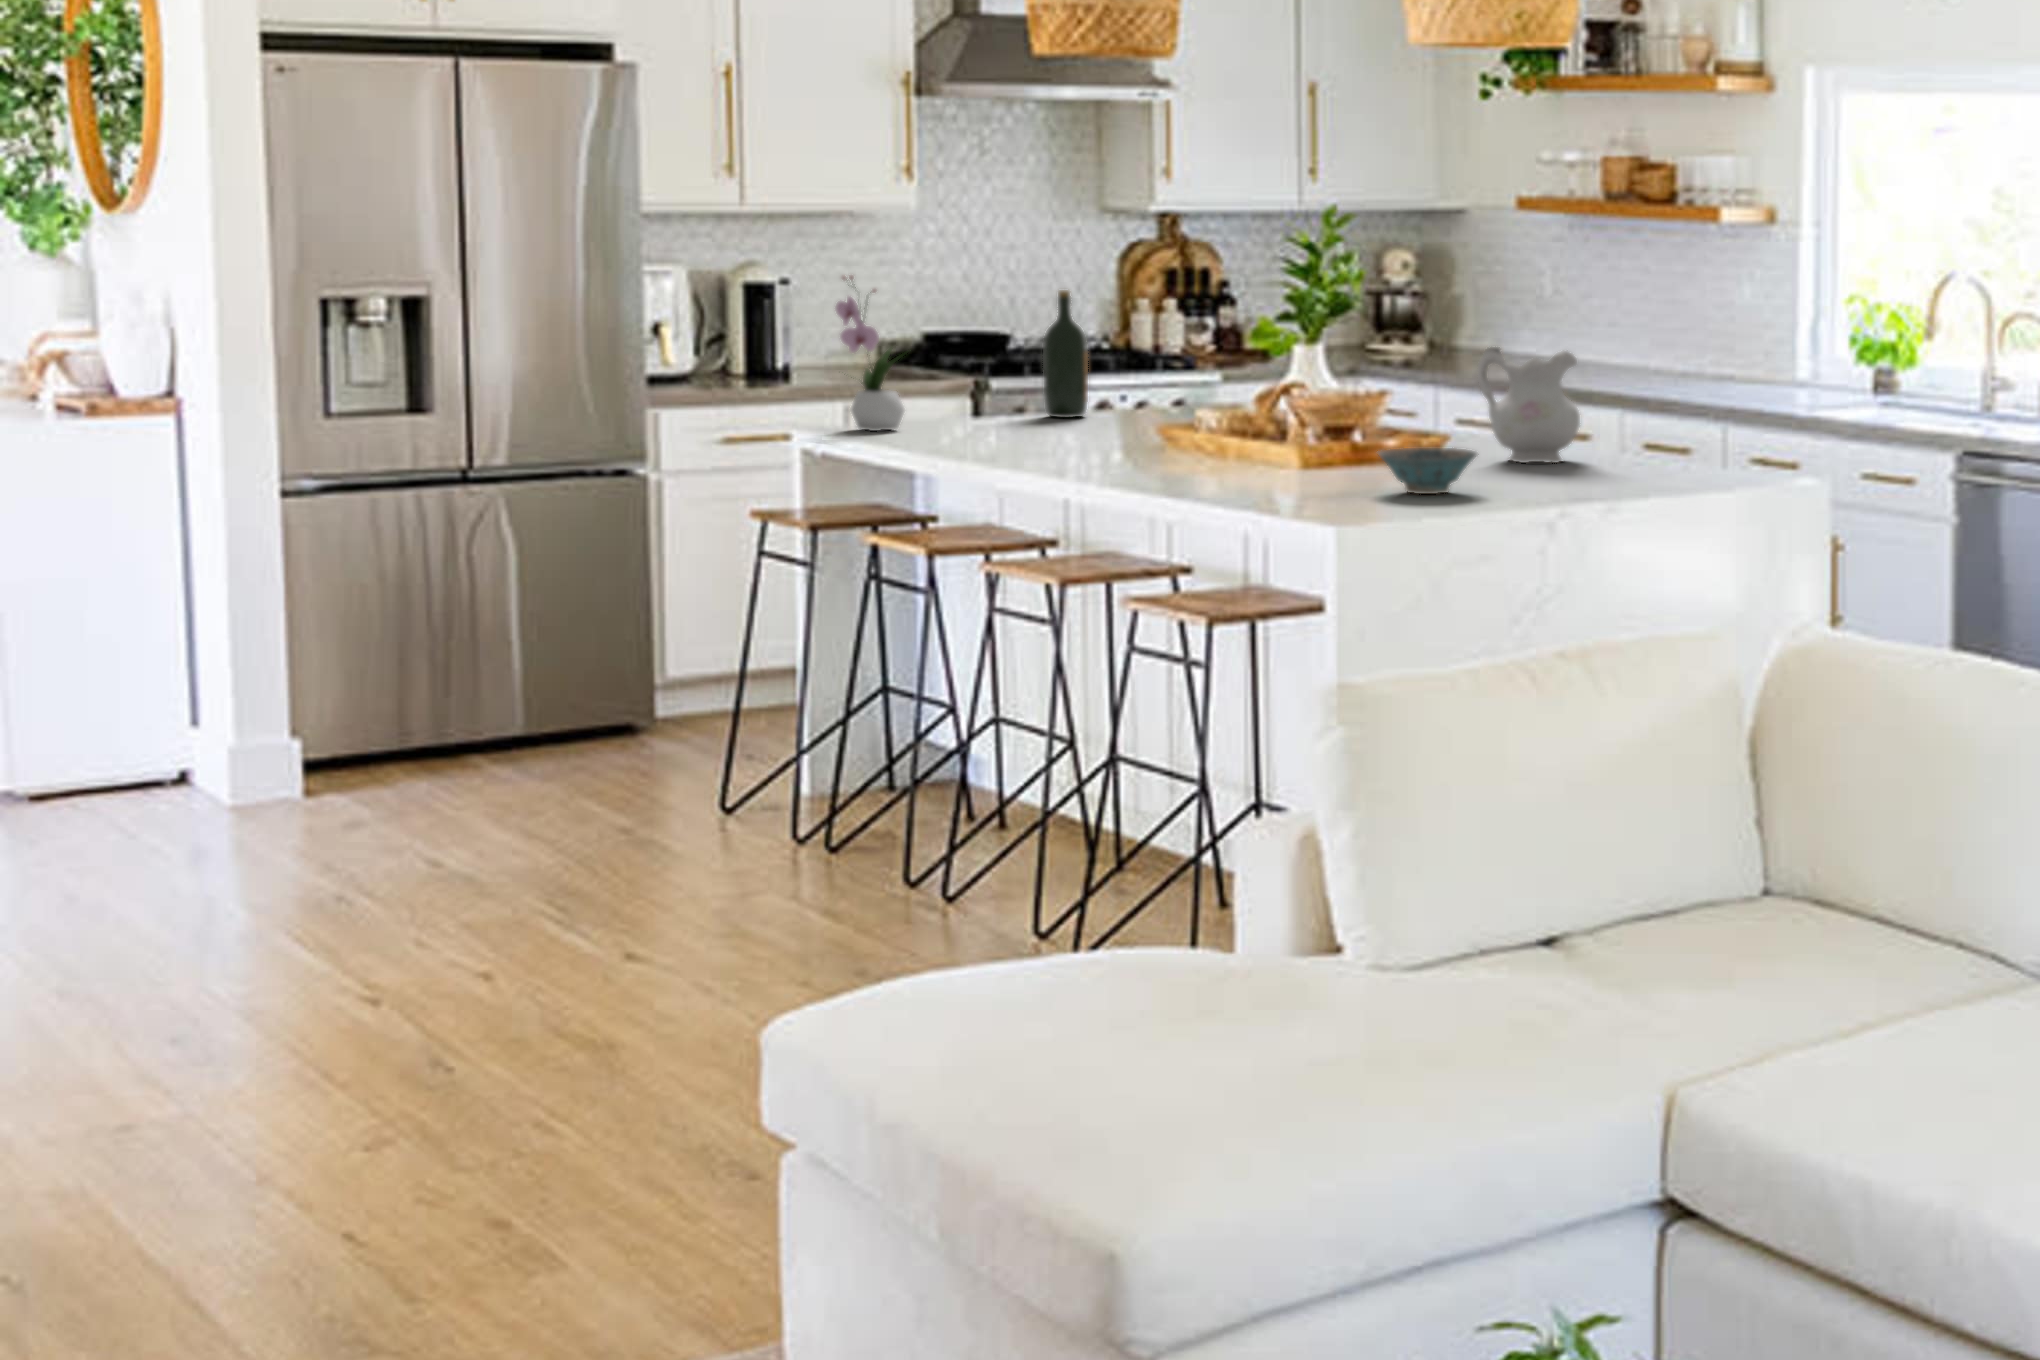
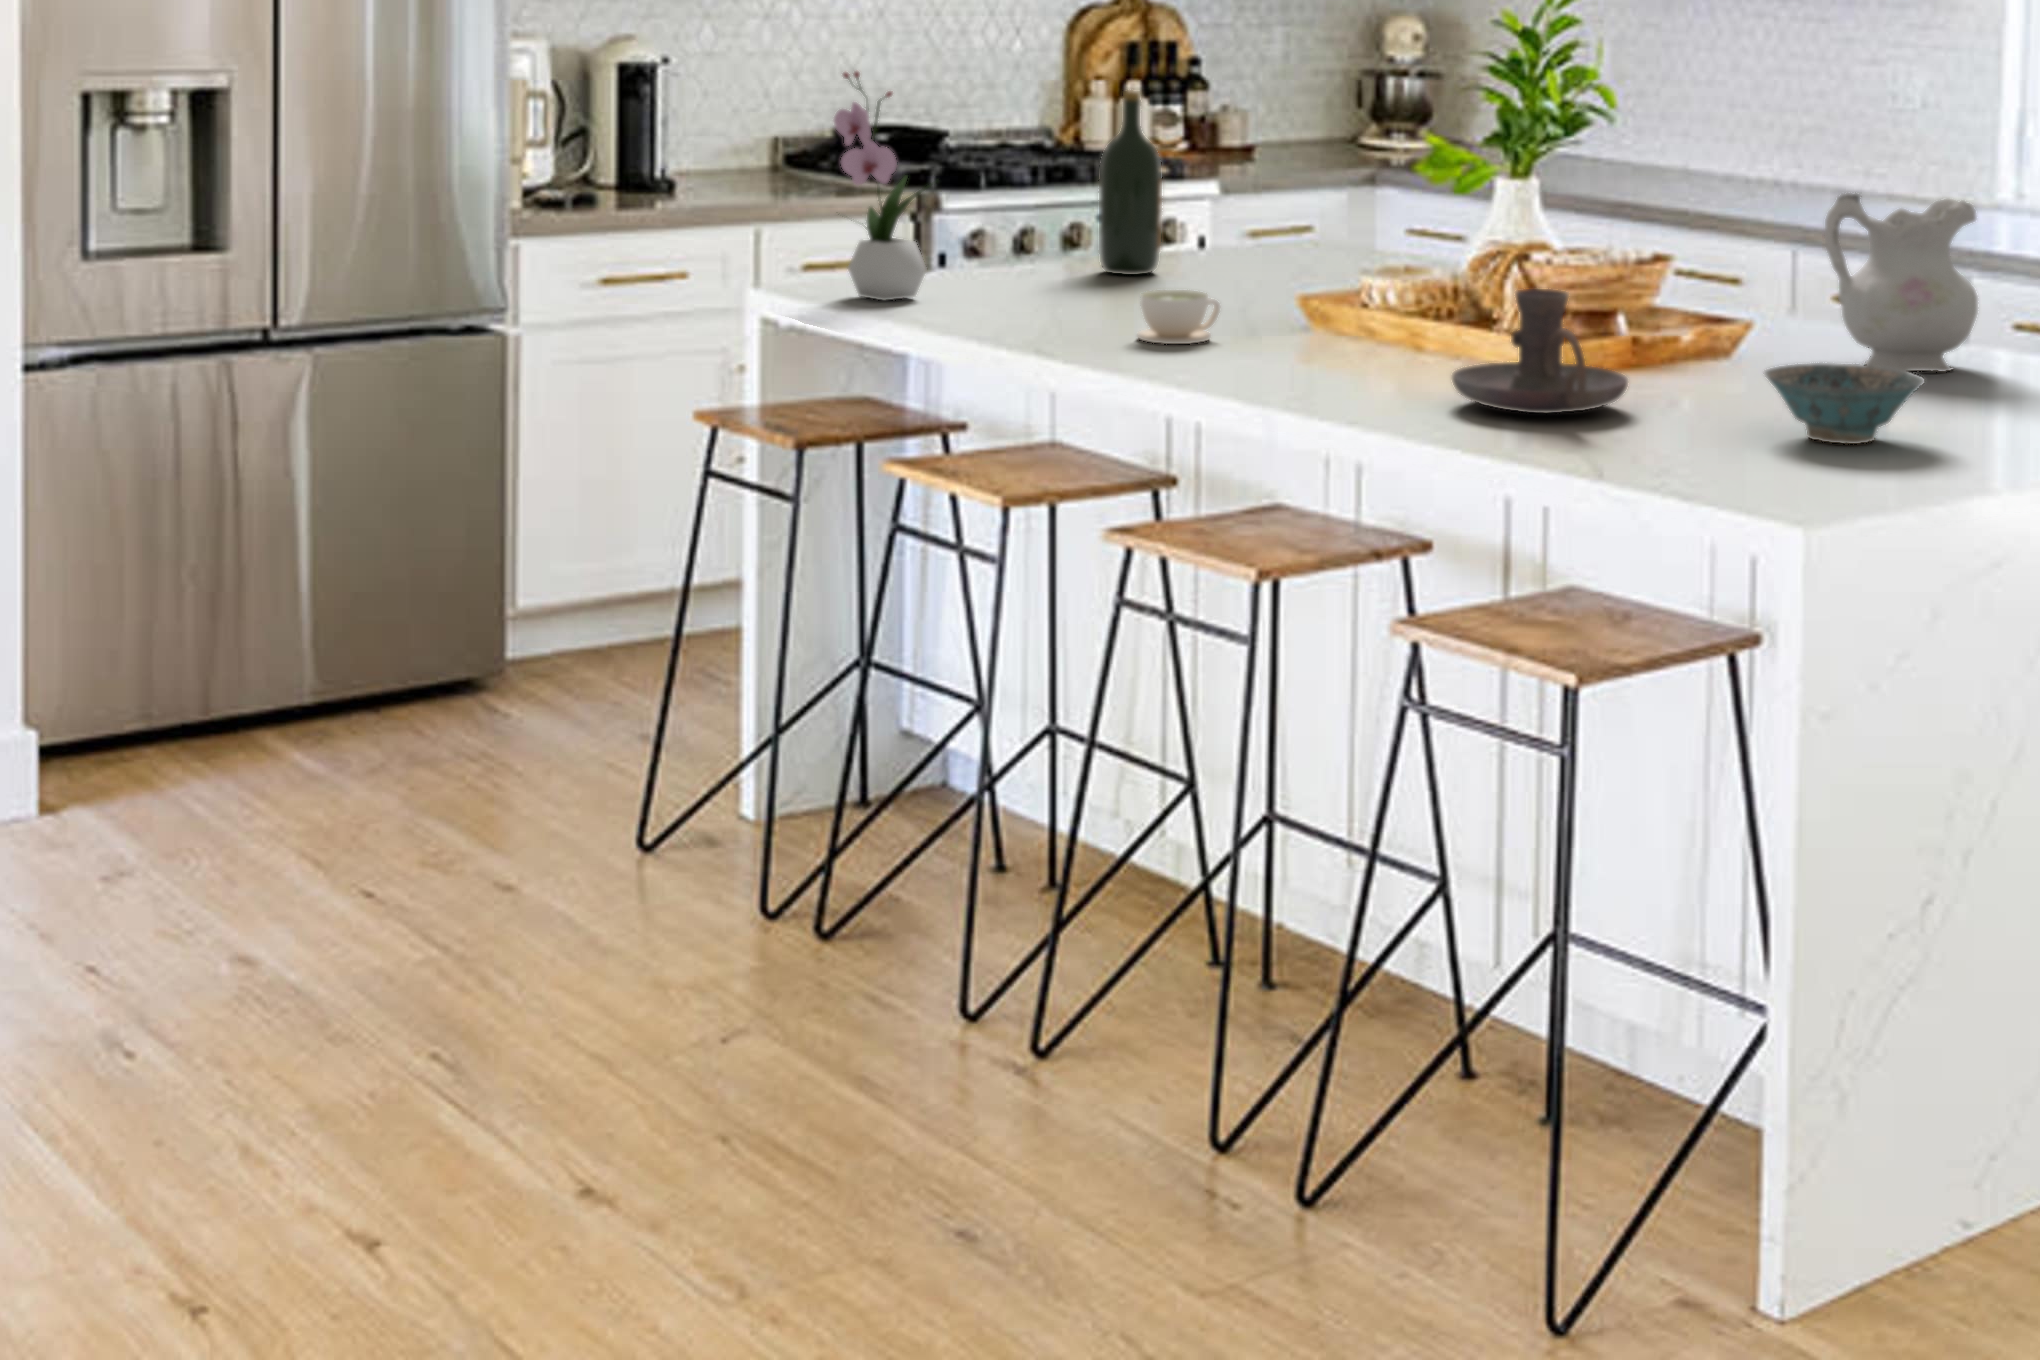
candle holder: none [1194,404,1310,481] -> present [1452,289,1628,413]
coffee cup: none [1028,417,1085,451] -> present [1137,290,1220,344]

